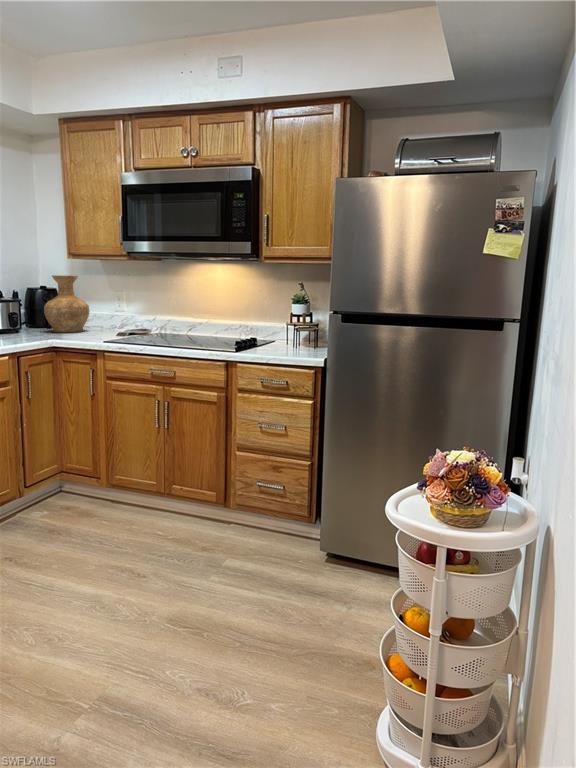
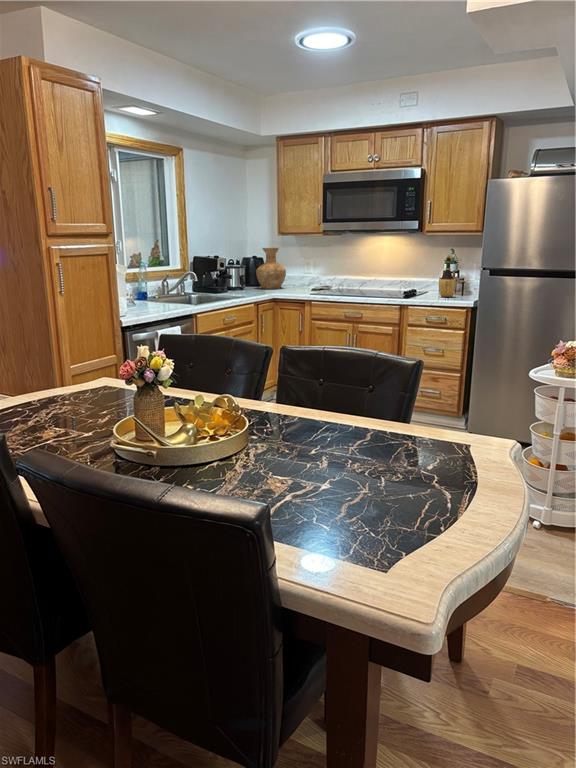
wine bottle: none [284,290,307,348] -> present [439,255,456,297]

